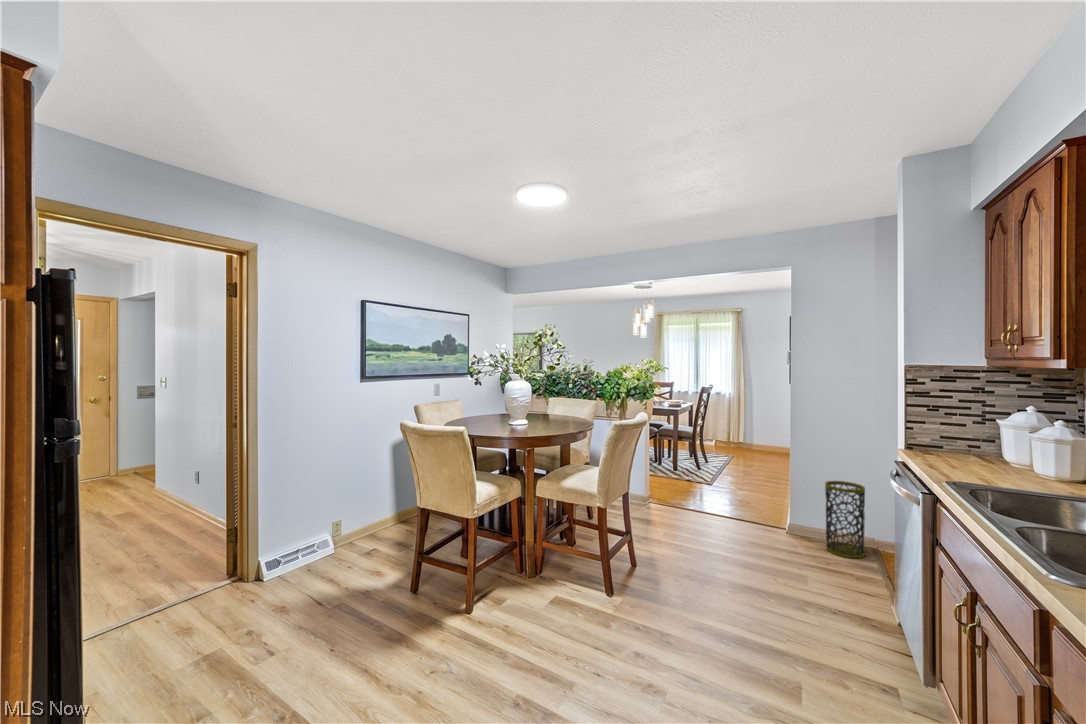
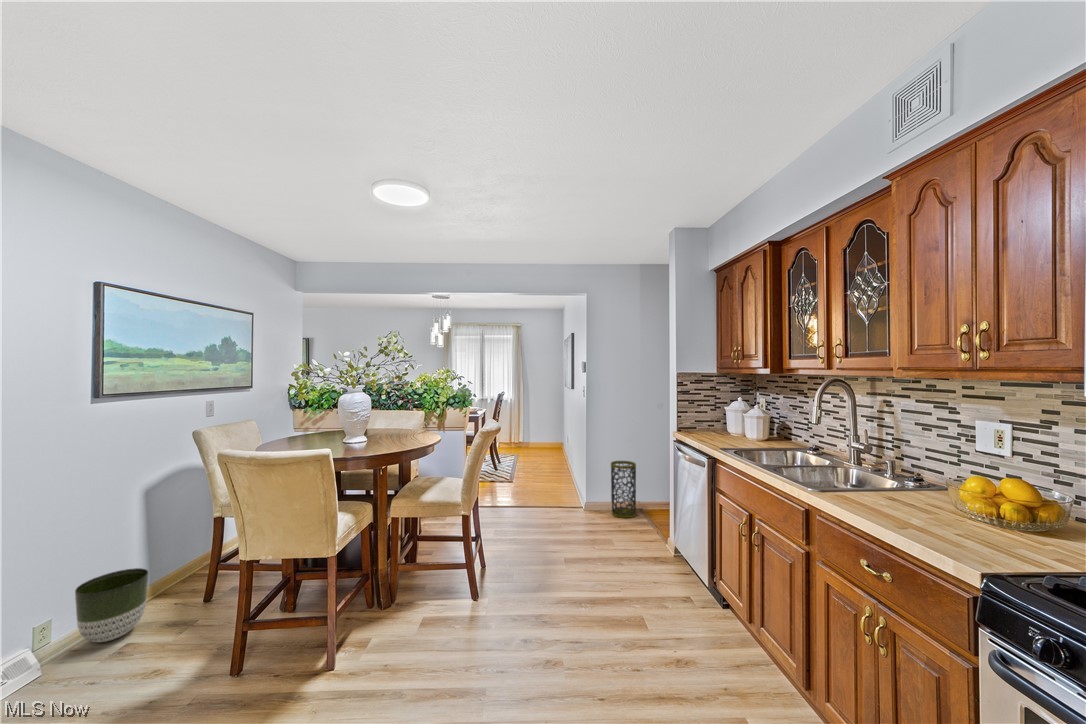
planter: none [350,500,387,545] -> present [75,568,148,642]

